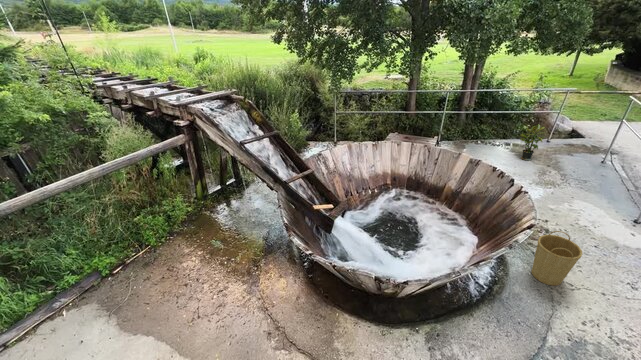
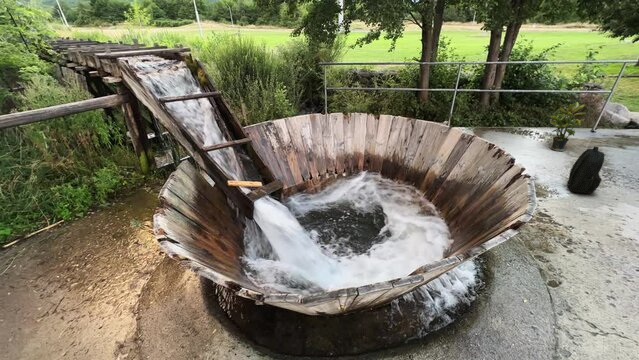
backpack: none [539,162,563,195] -> present [567,147,604,194]
basket: present [531,231,582,286] -> none [530,237,613,325]

